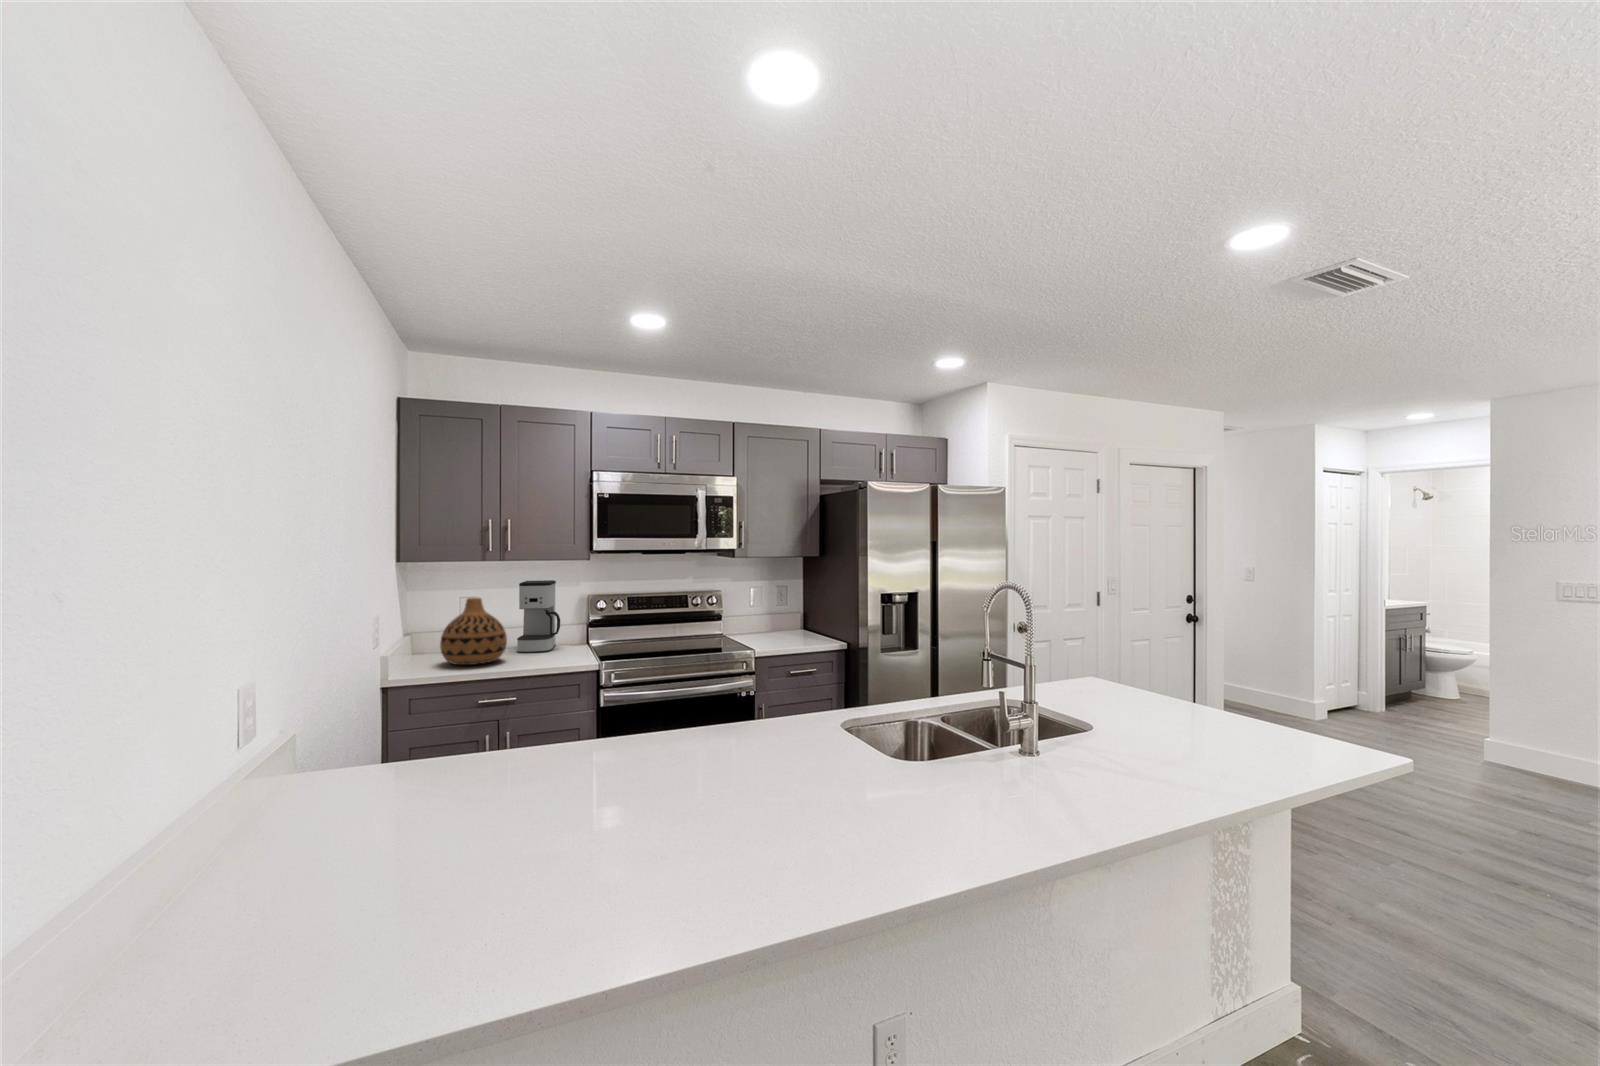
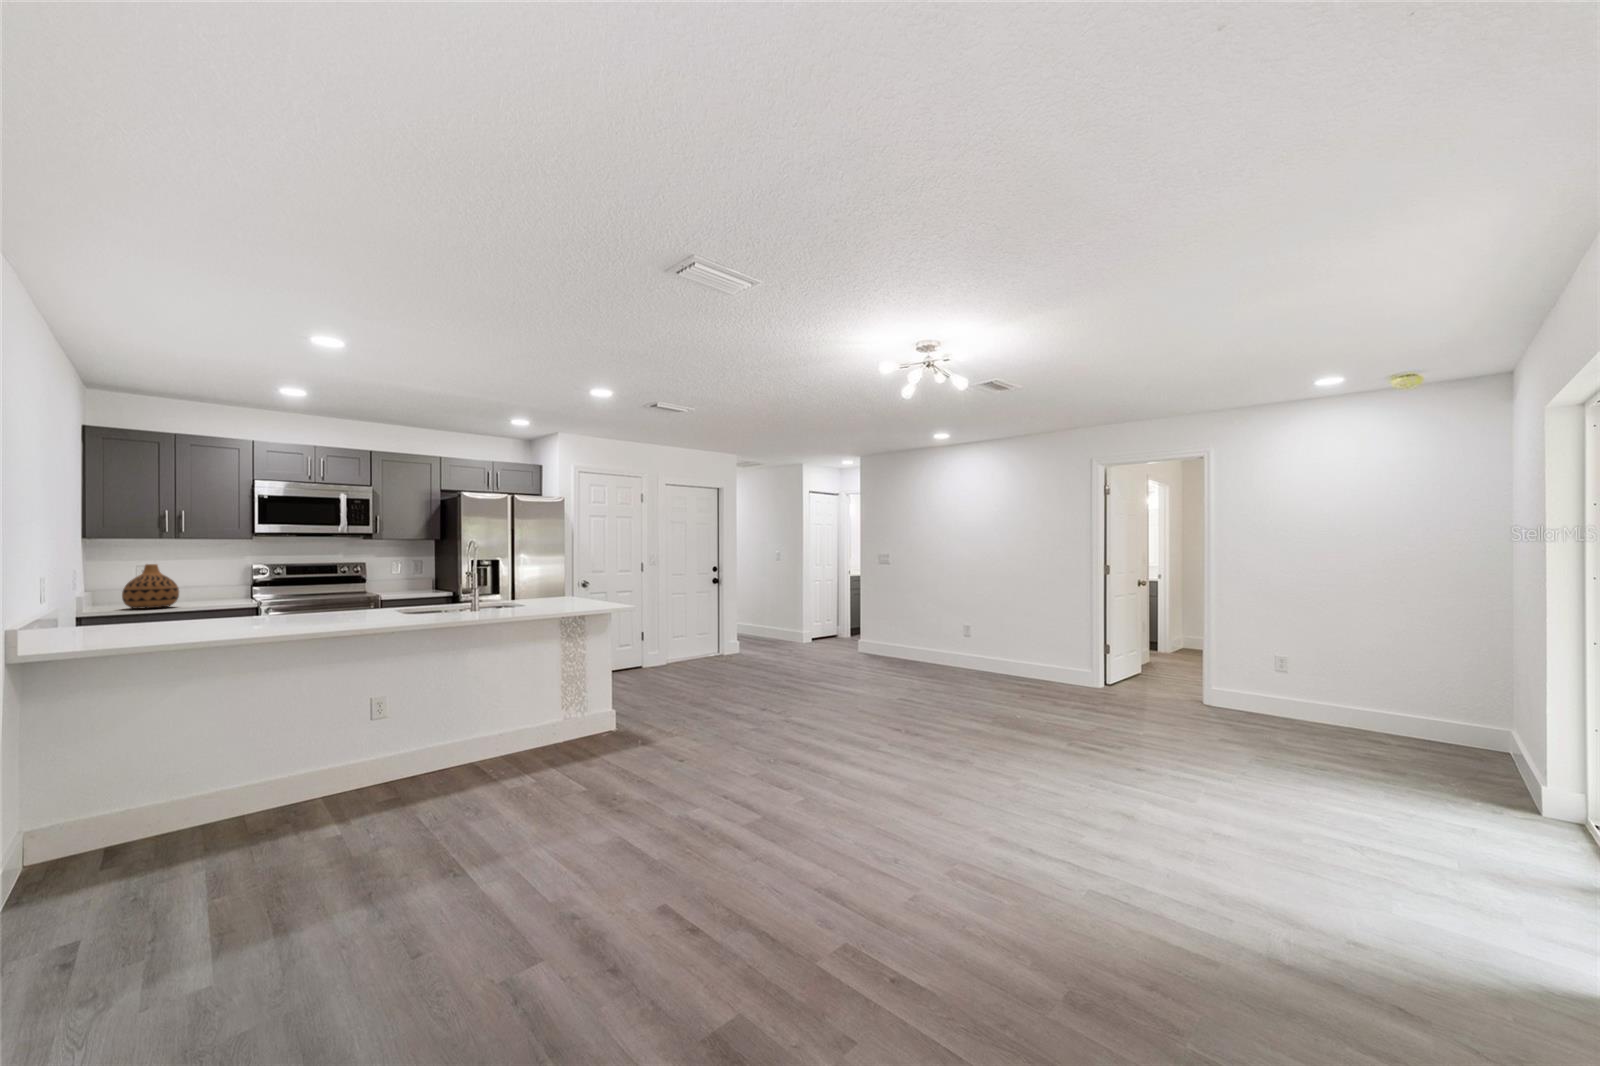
coffee maker: present [517,580,560,653] -> none [187,556,225,604]

